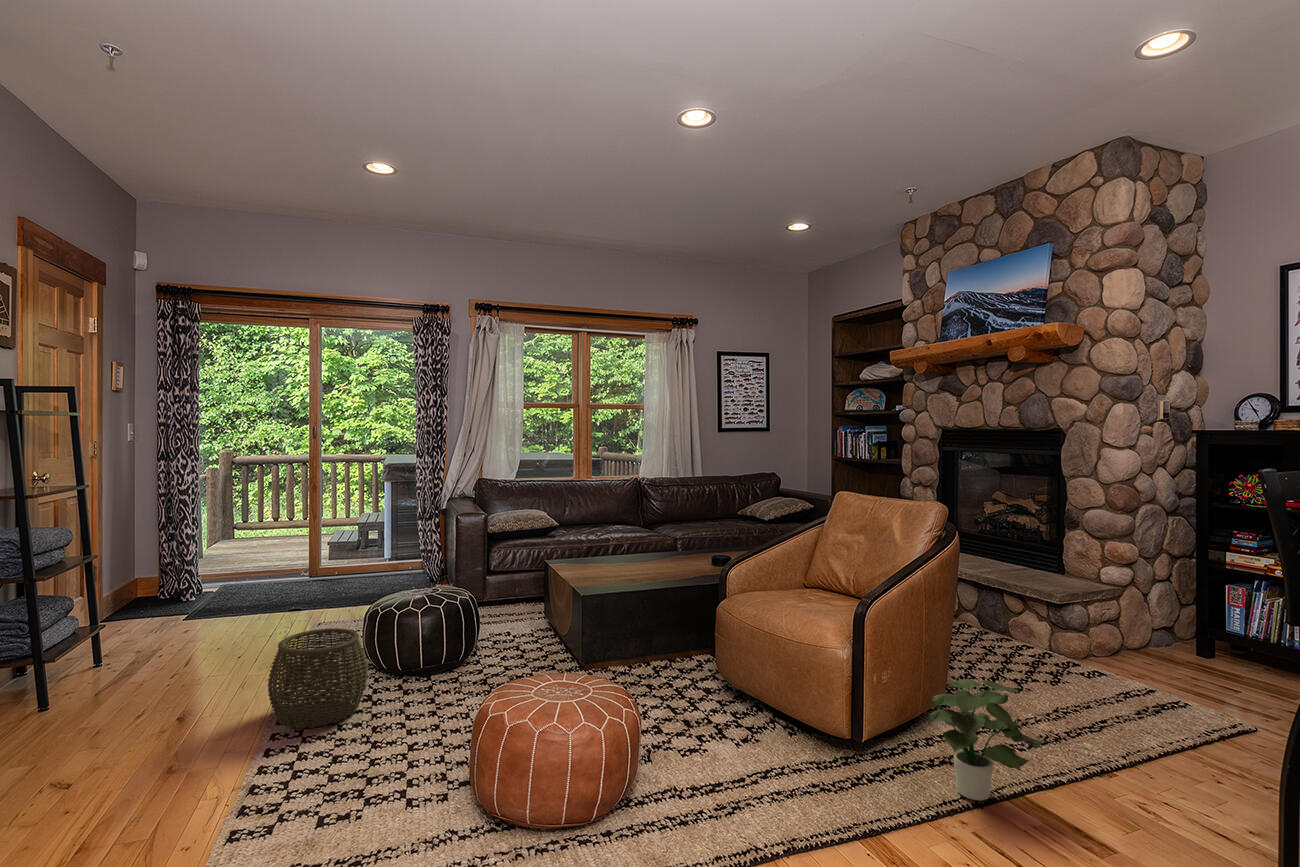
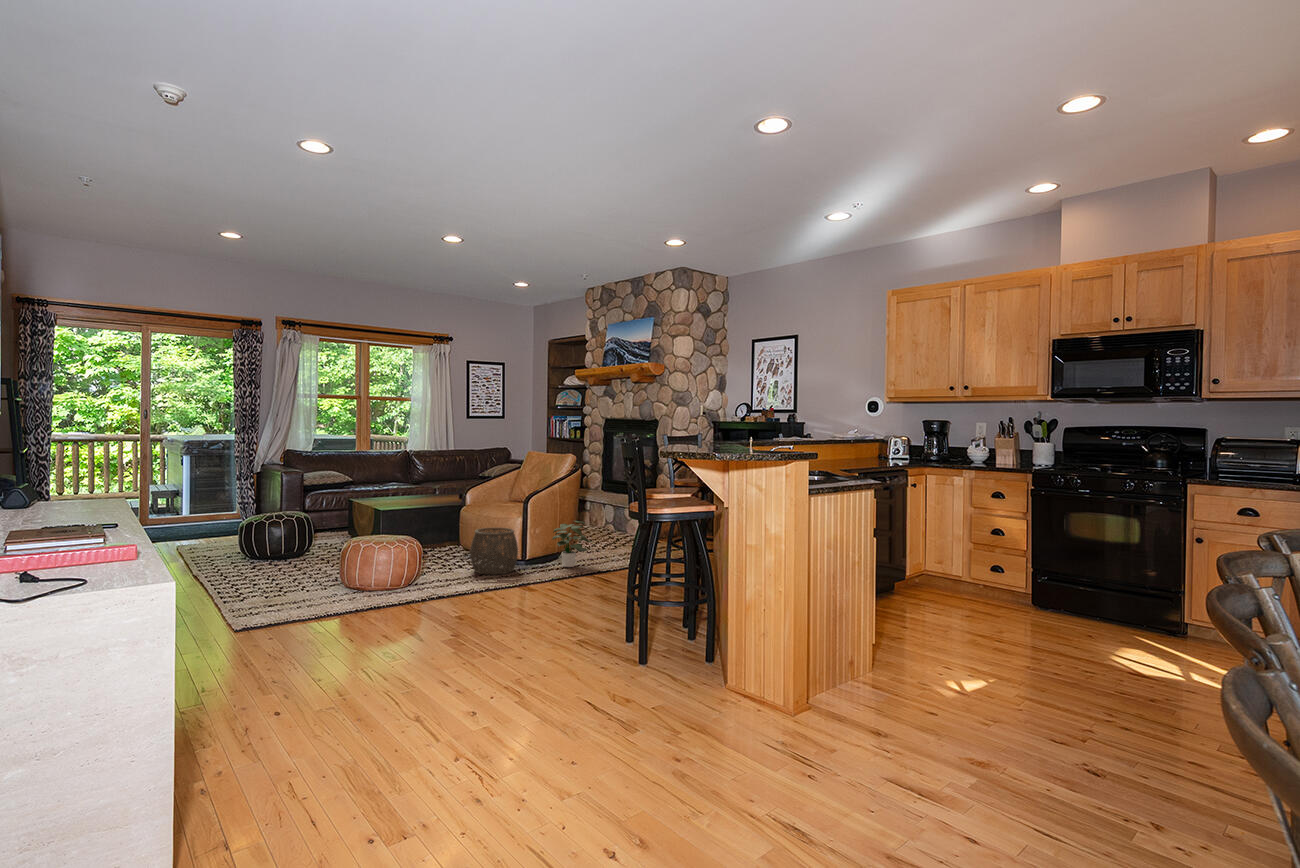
woven basket: present [268,628,368,729] -> present [470,527,518,575]

